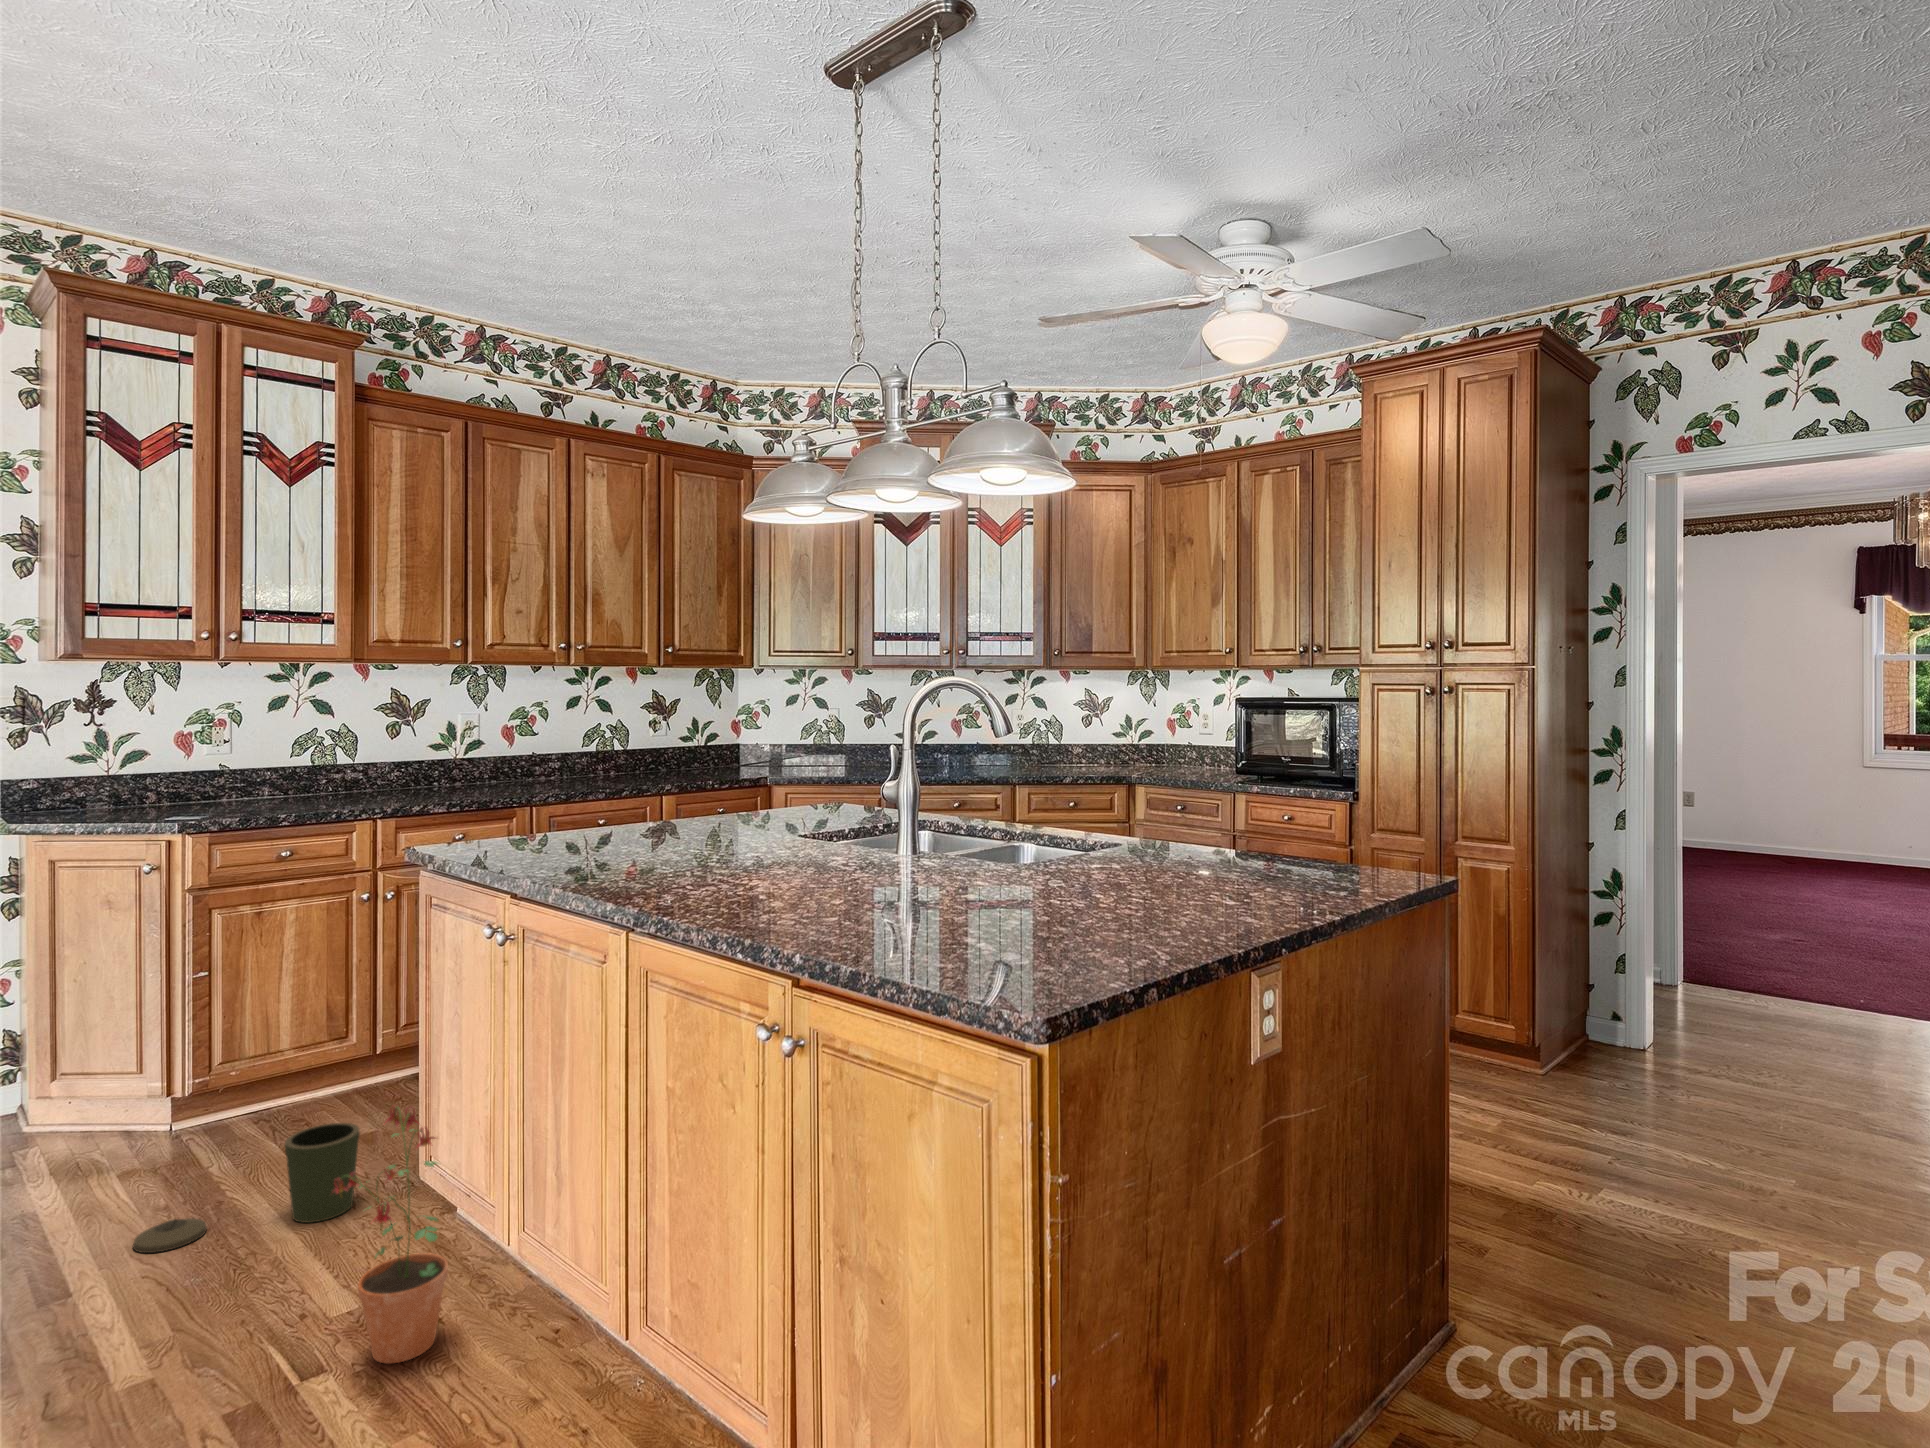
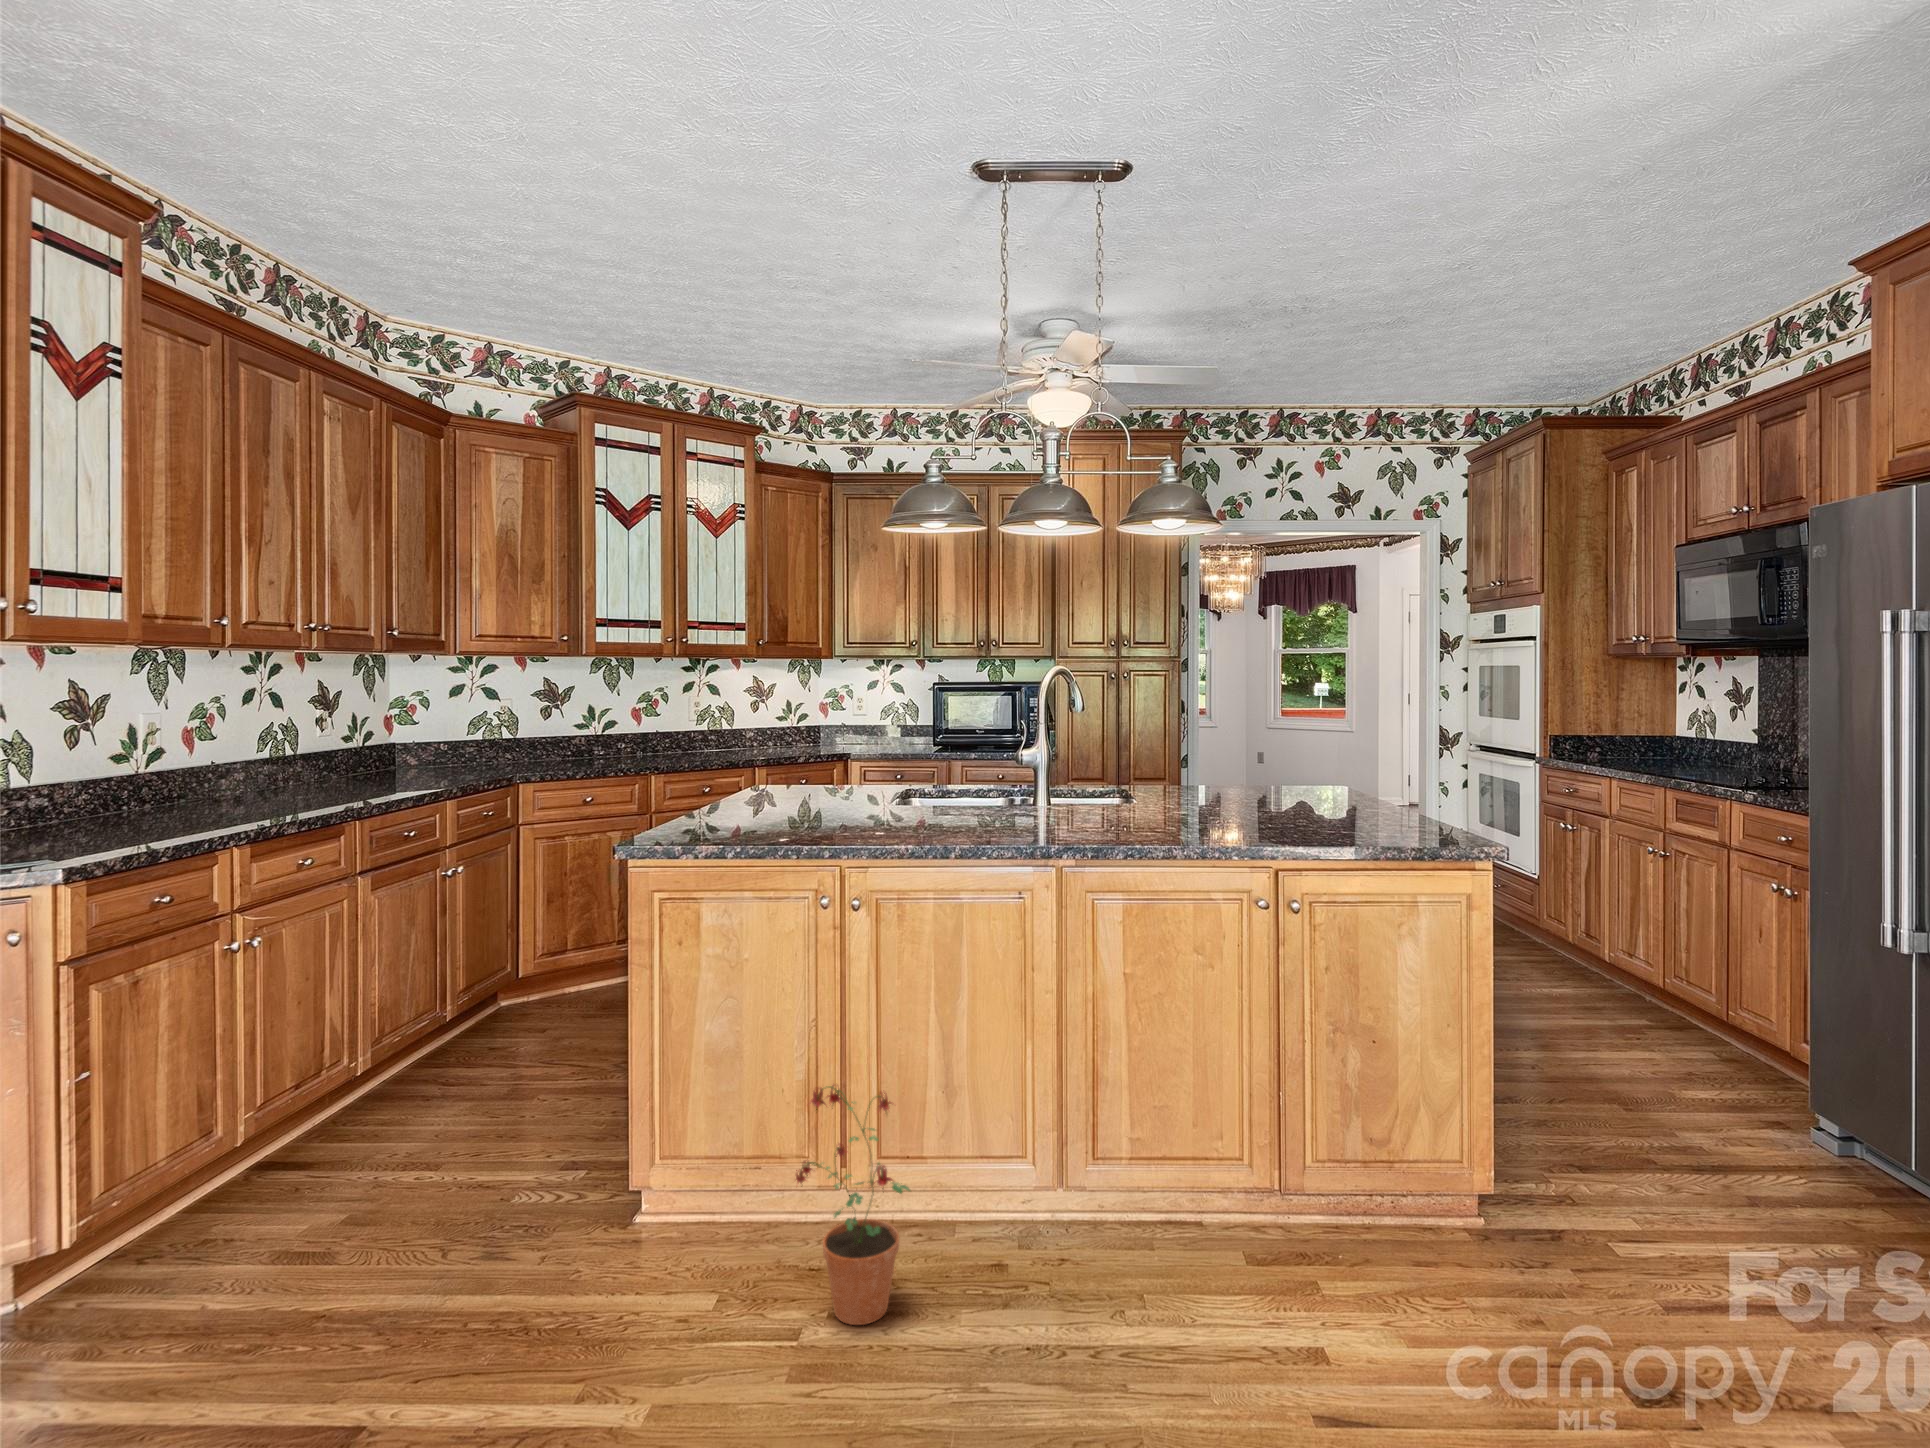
trash can: present [133,1123,360,1253] -> none [327,1182,548,1403]

